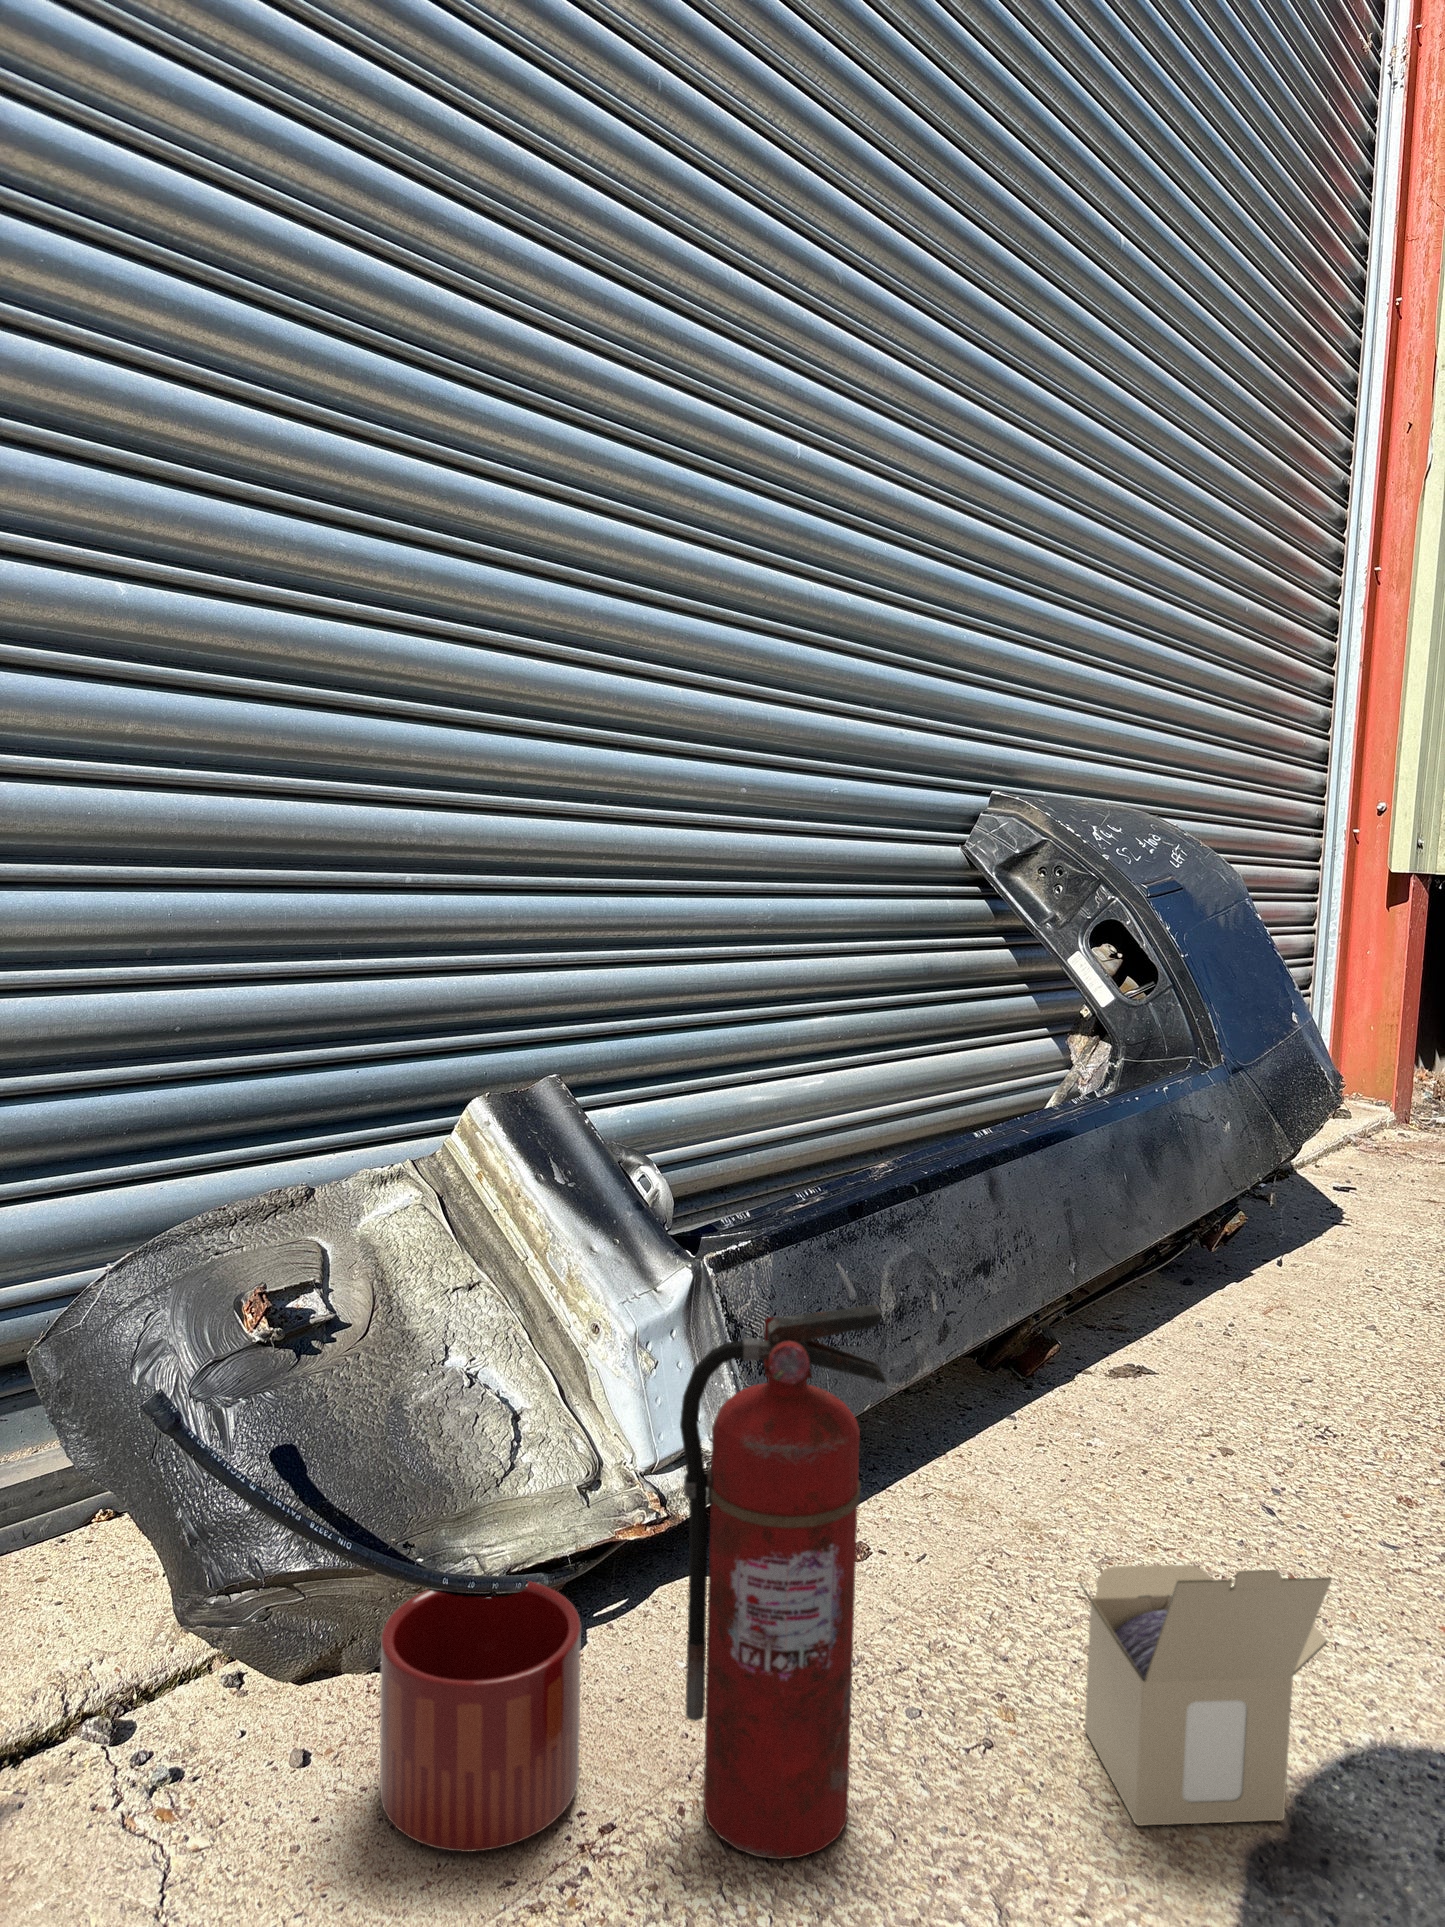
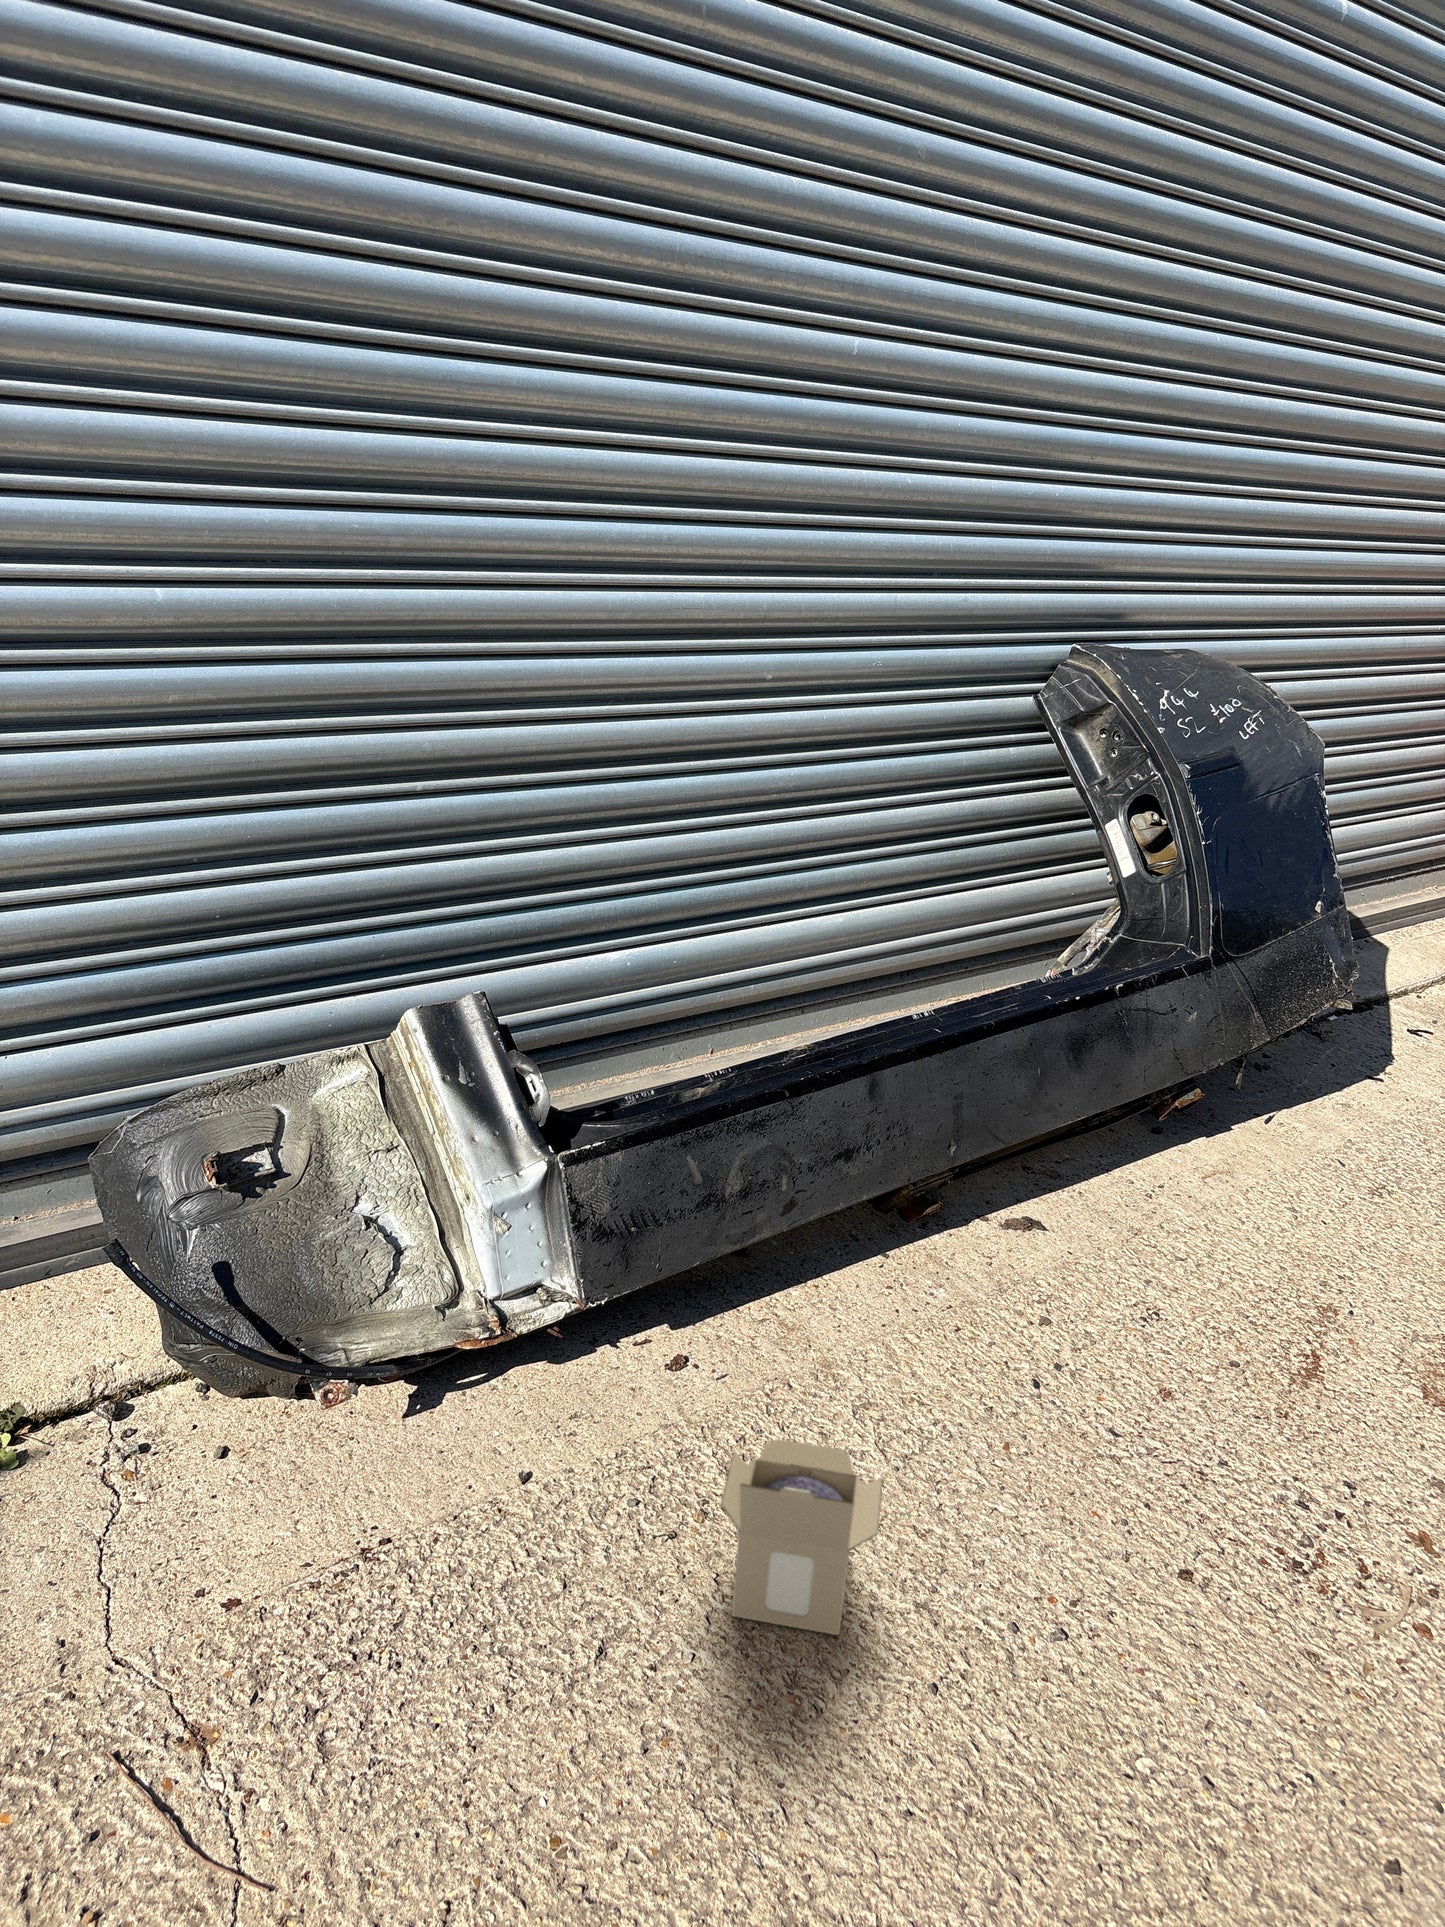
fire extinguisher: present [680,1305,887,1859] -> none [430,1252,569,1589]
planter: present [380,1581,581,1852] -> none [246,1366,386,1542]

